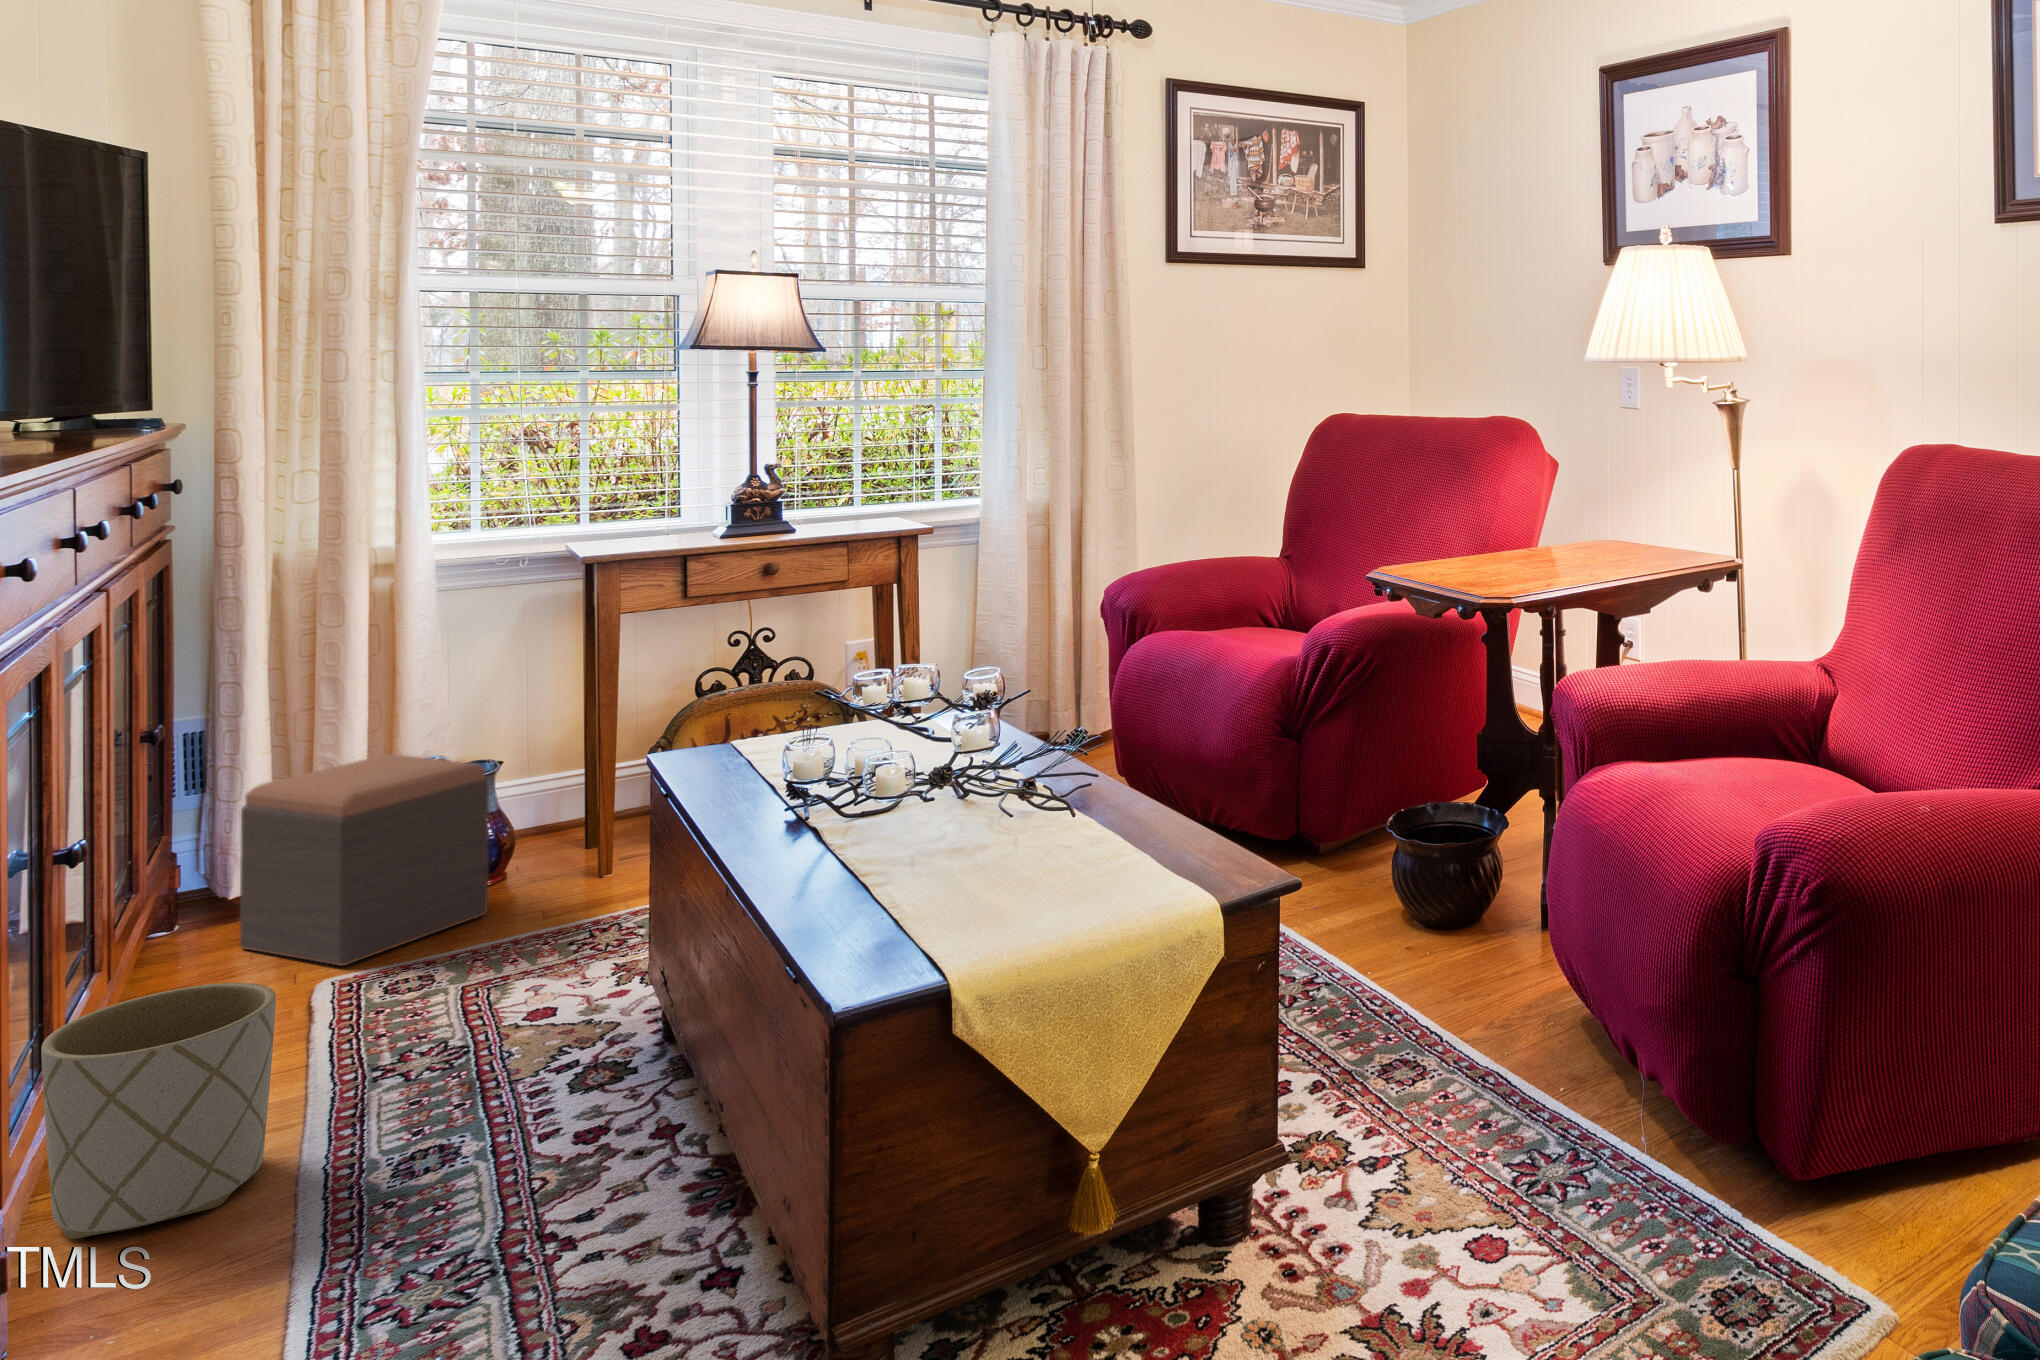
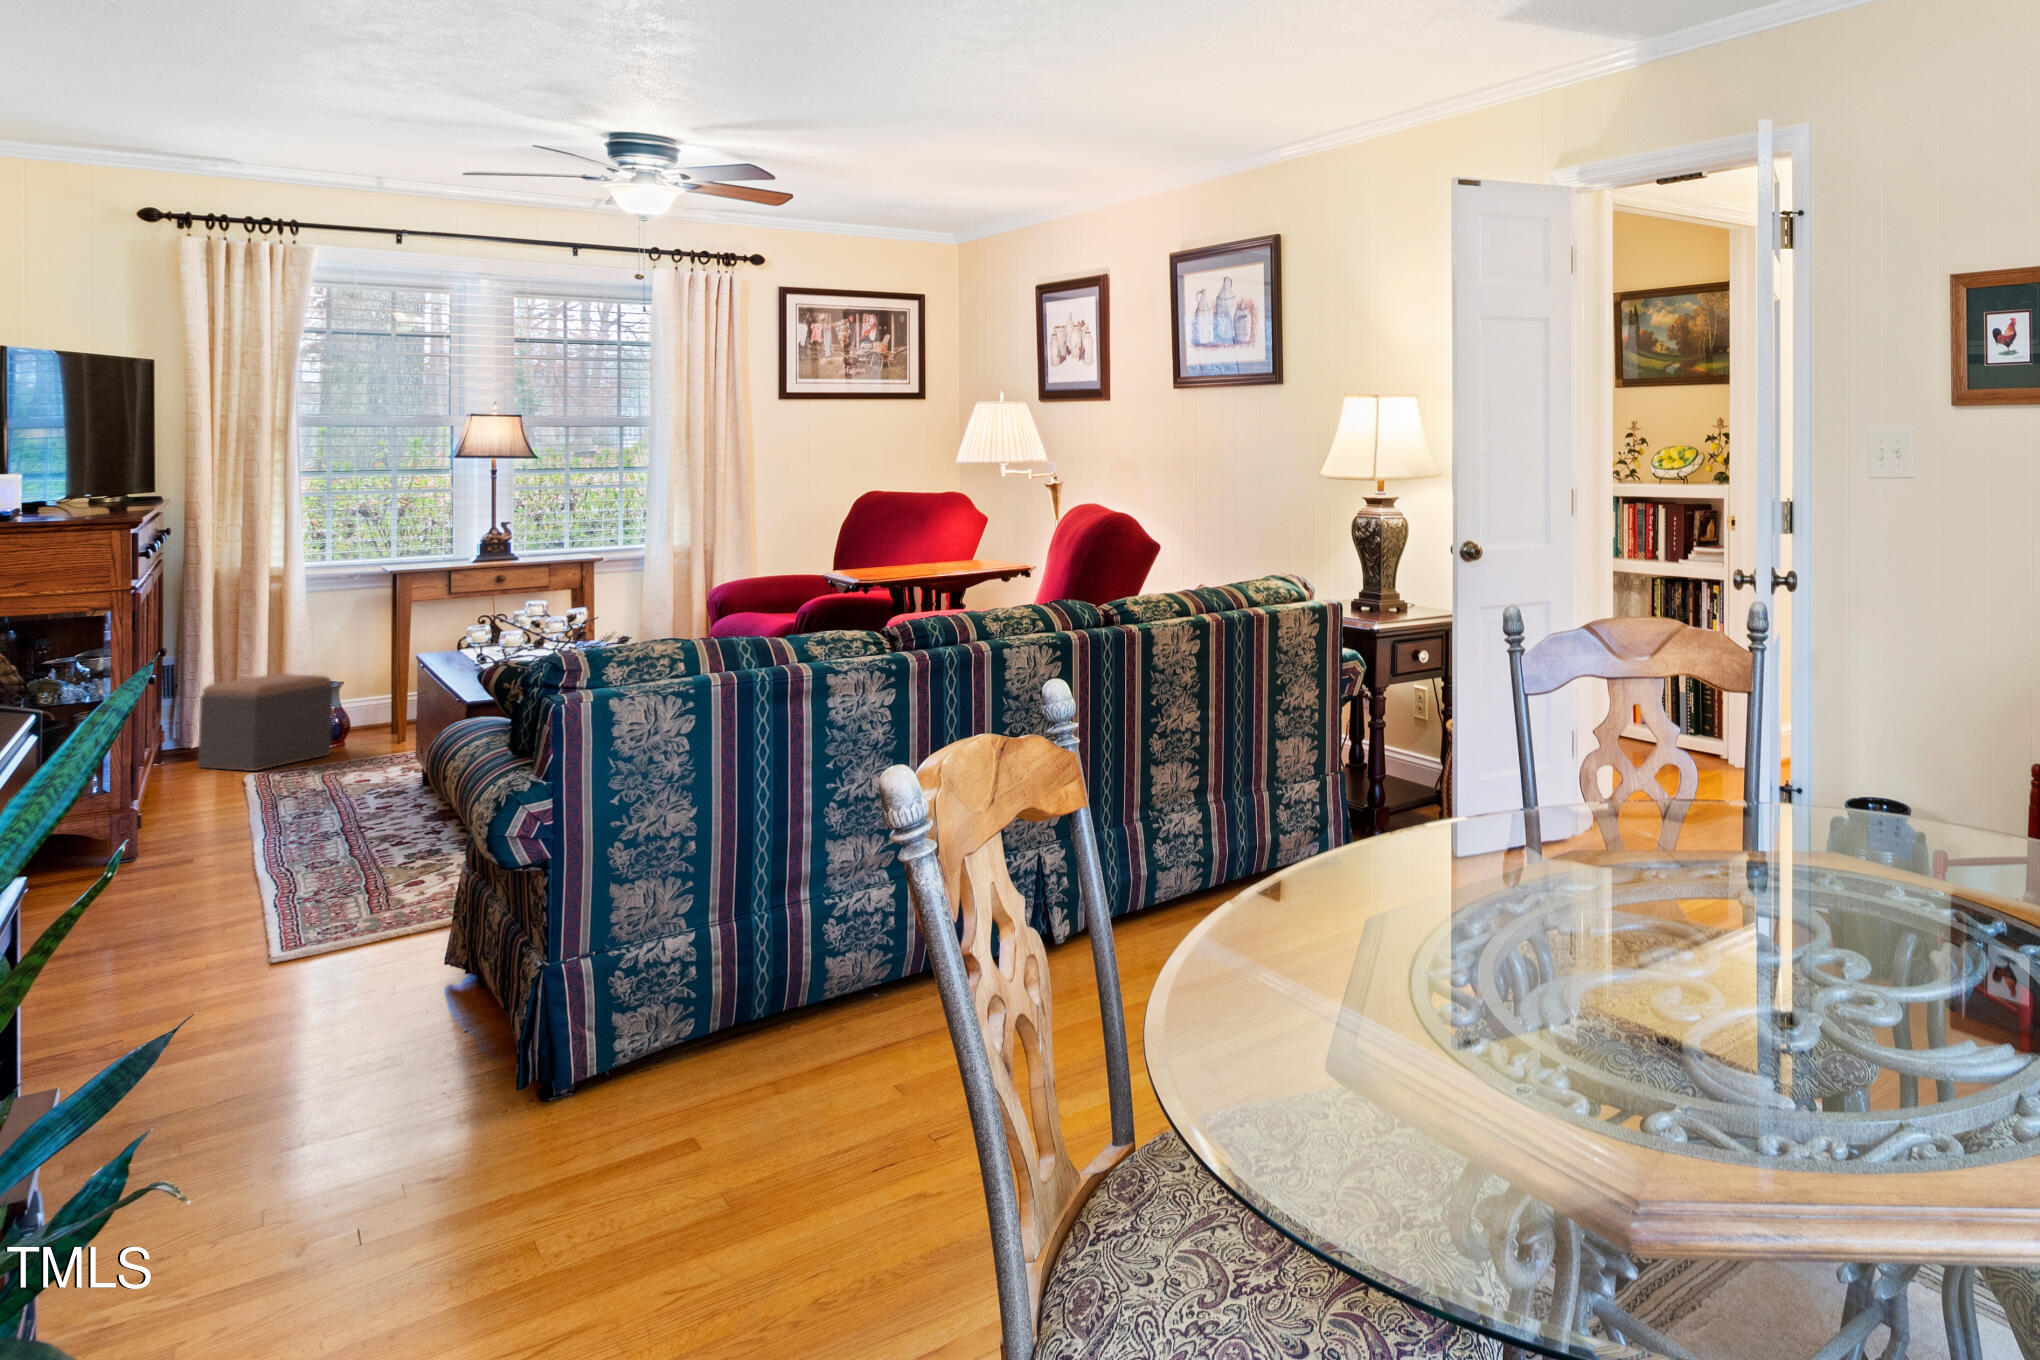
planter: present [41,983,276,1239] -> none [143,743,240,834]

